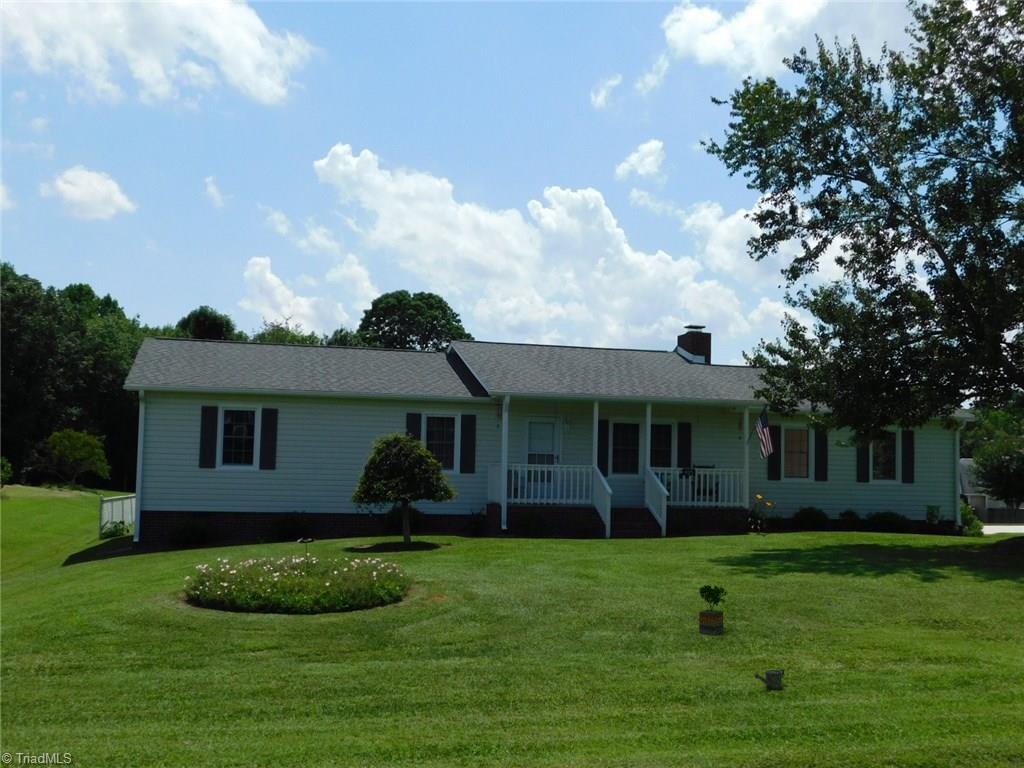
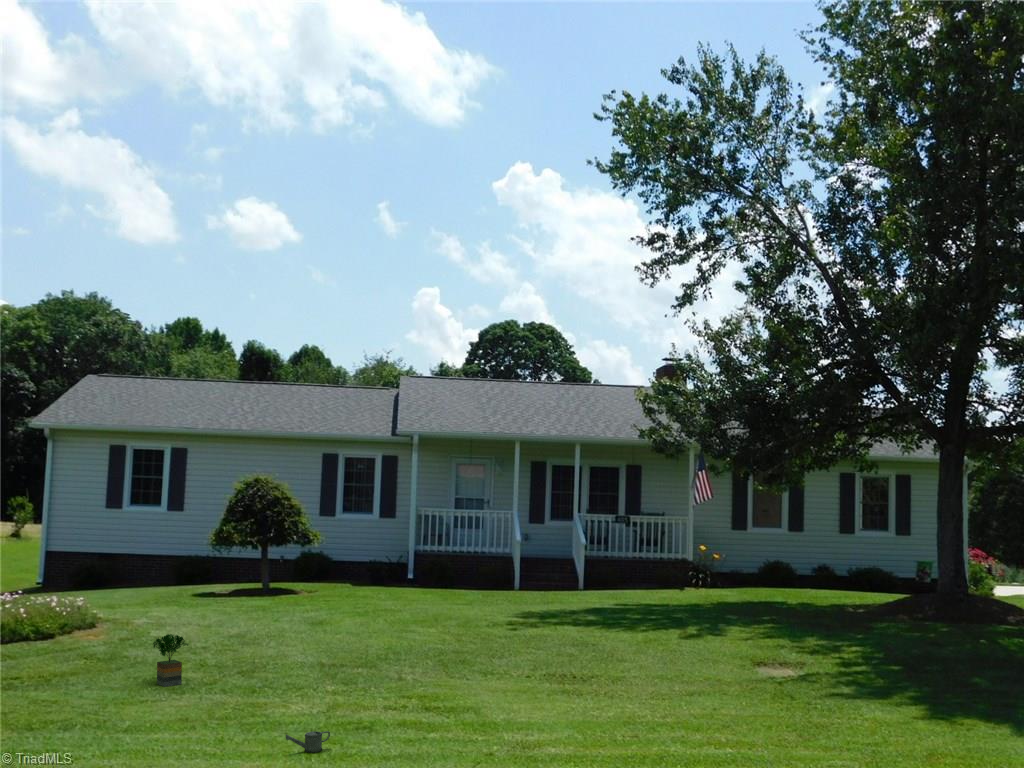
potted tree: present [699,585,728,636] -> present [153,634,188,687]

